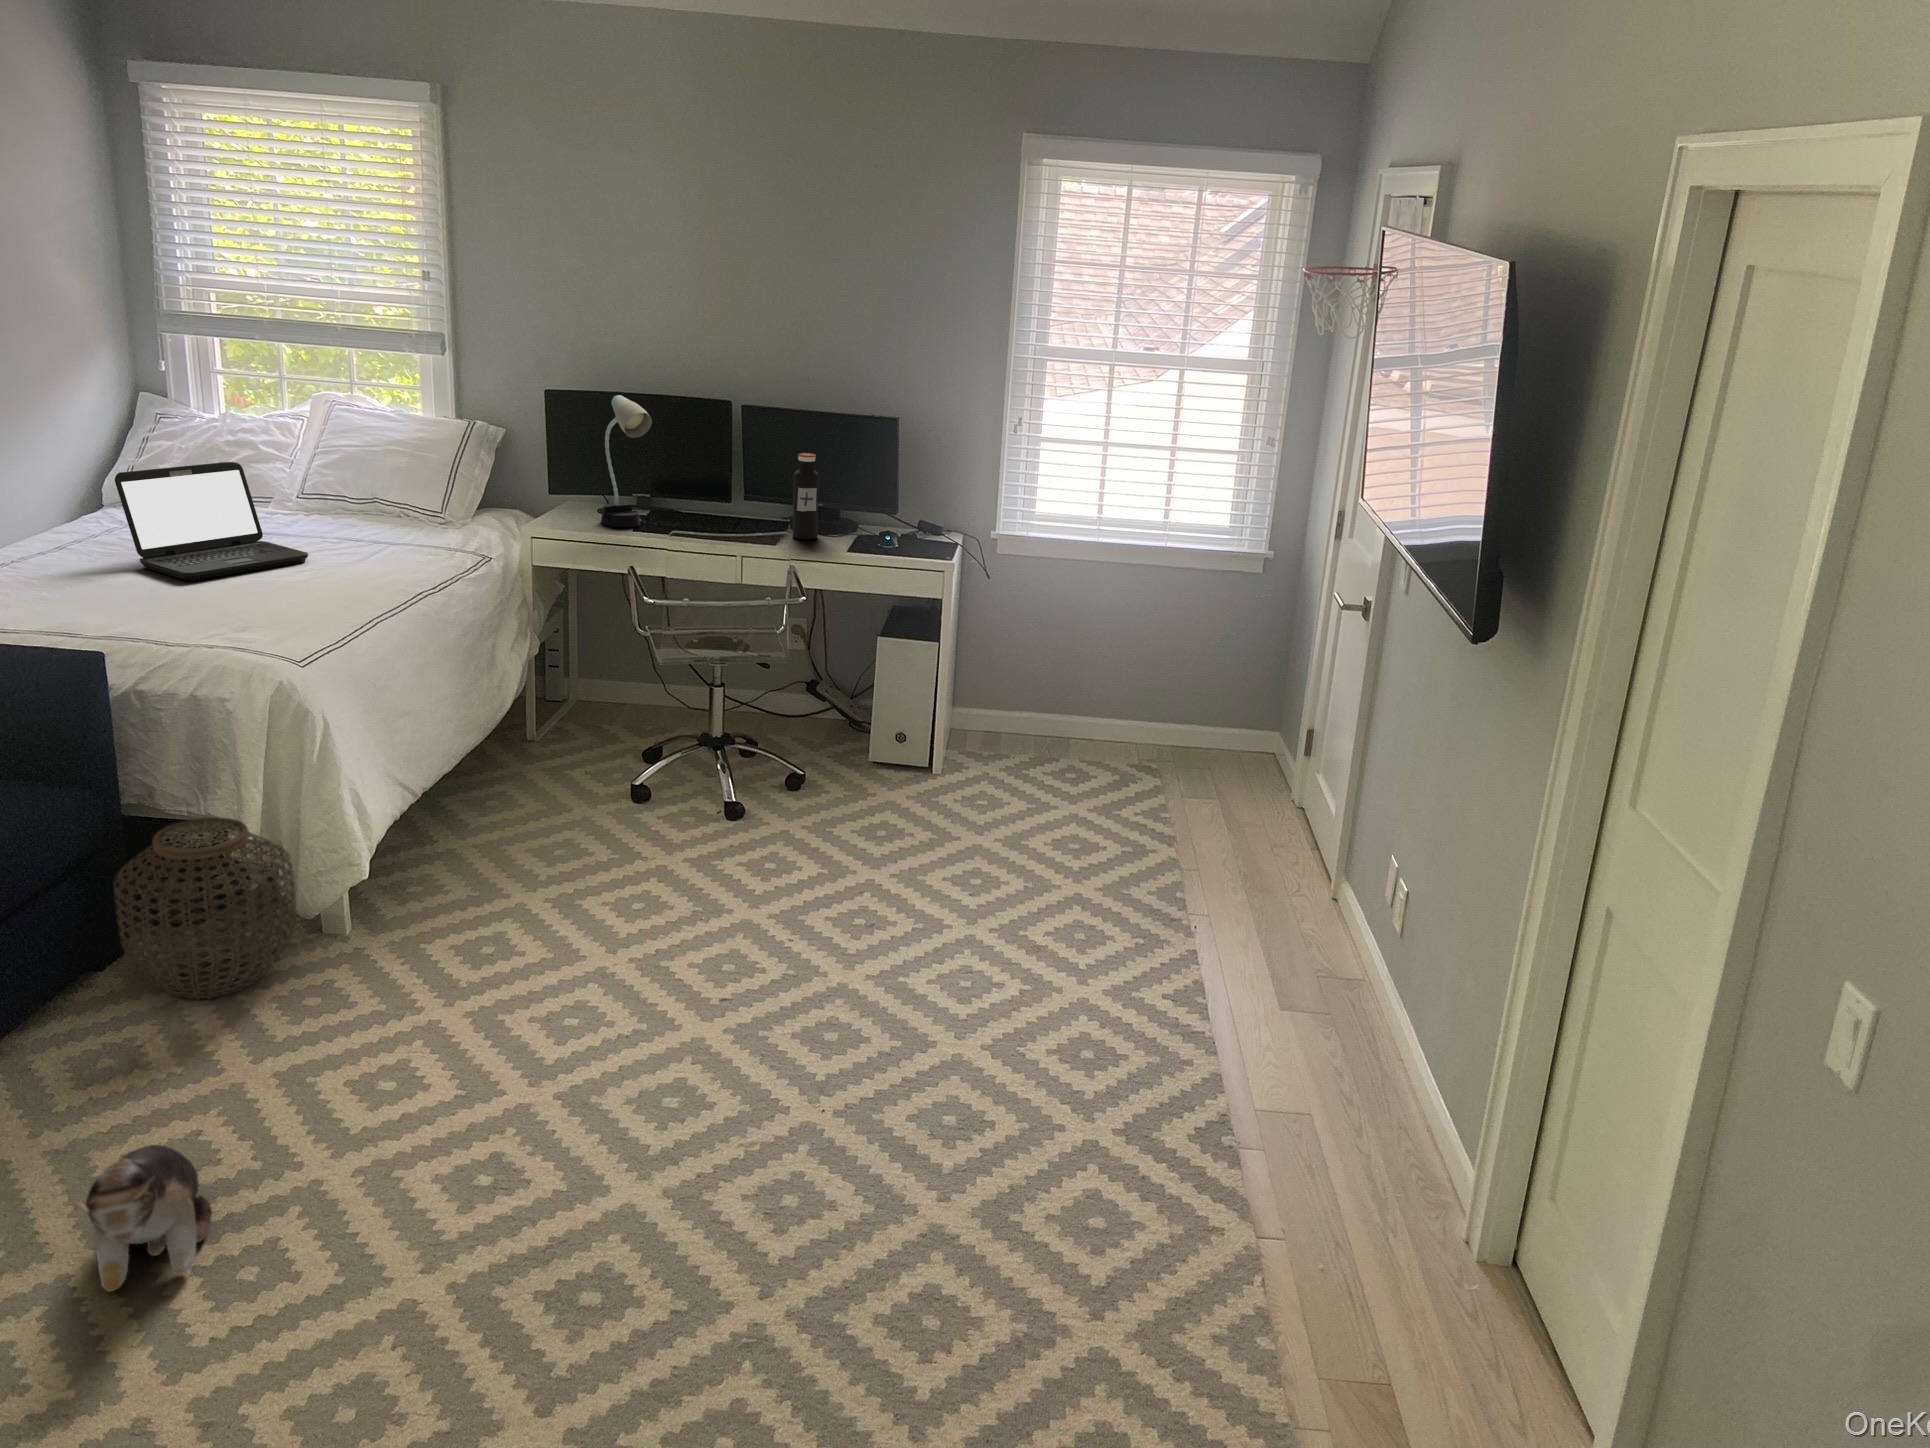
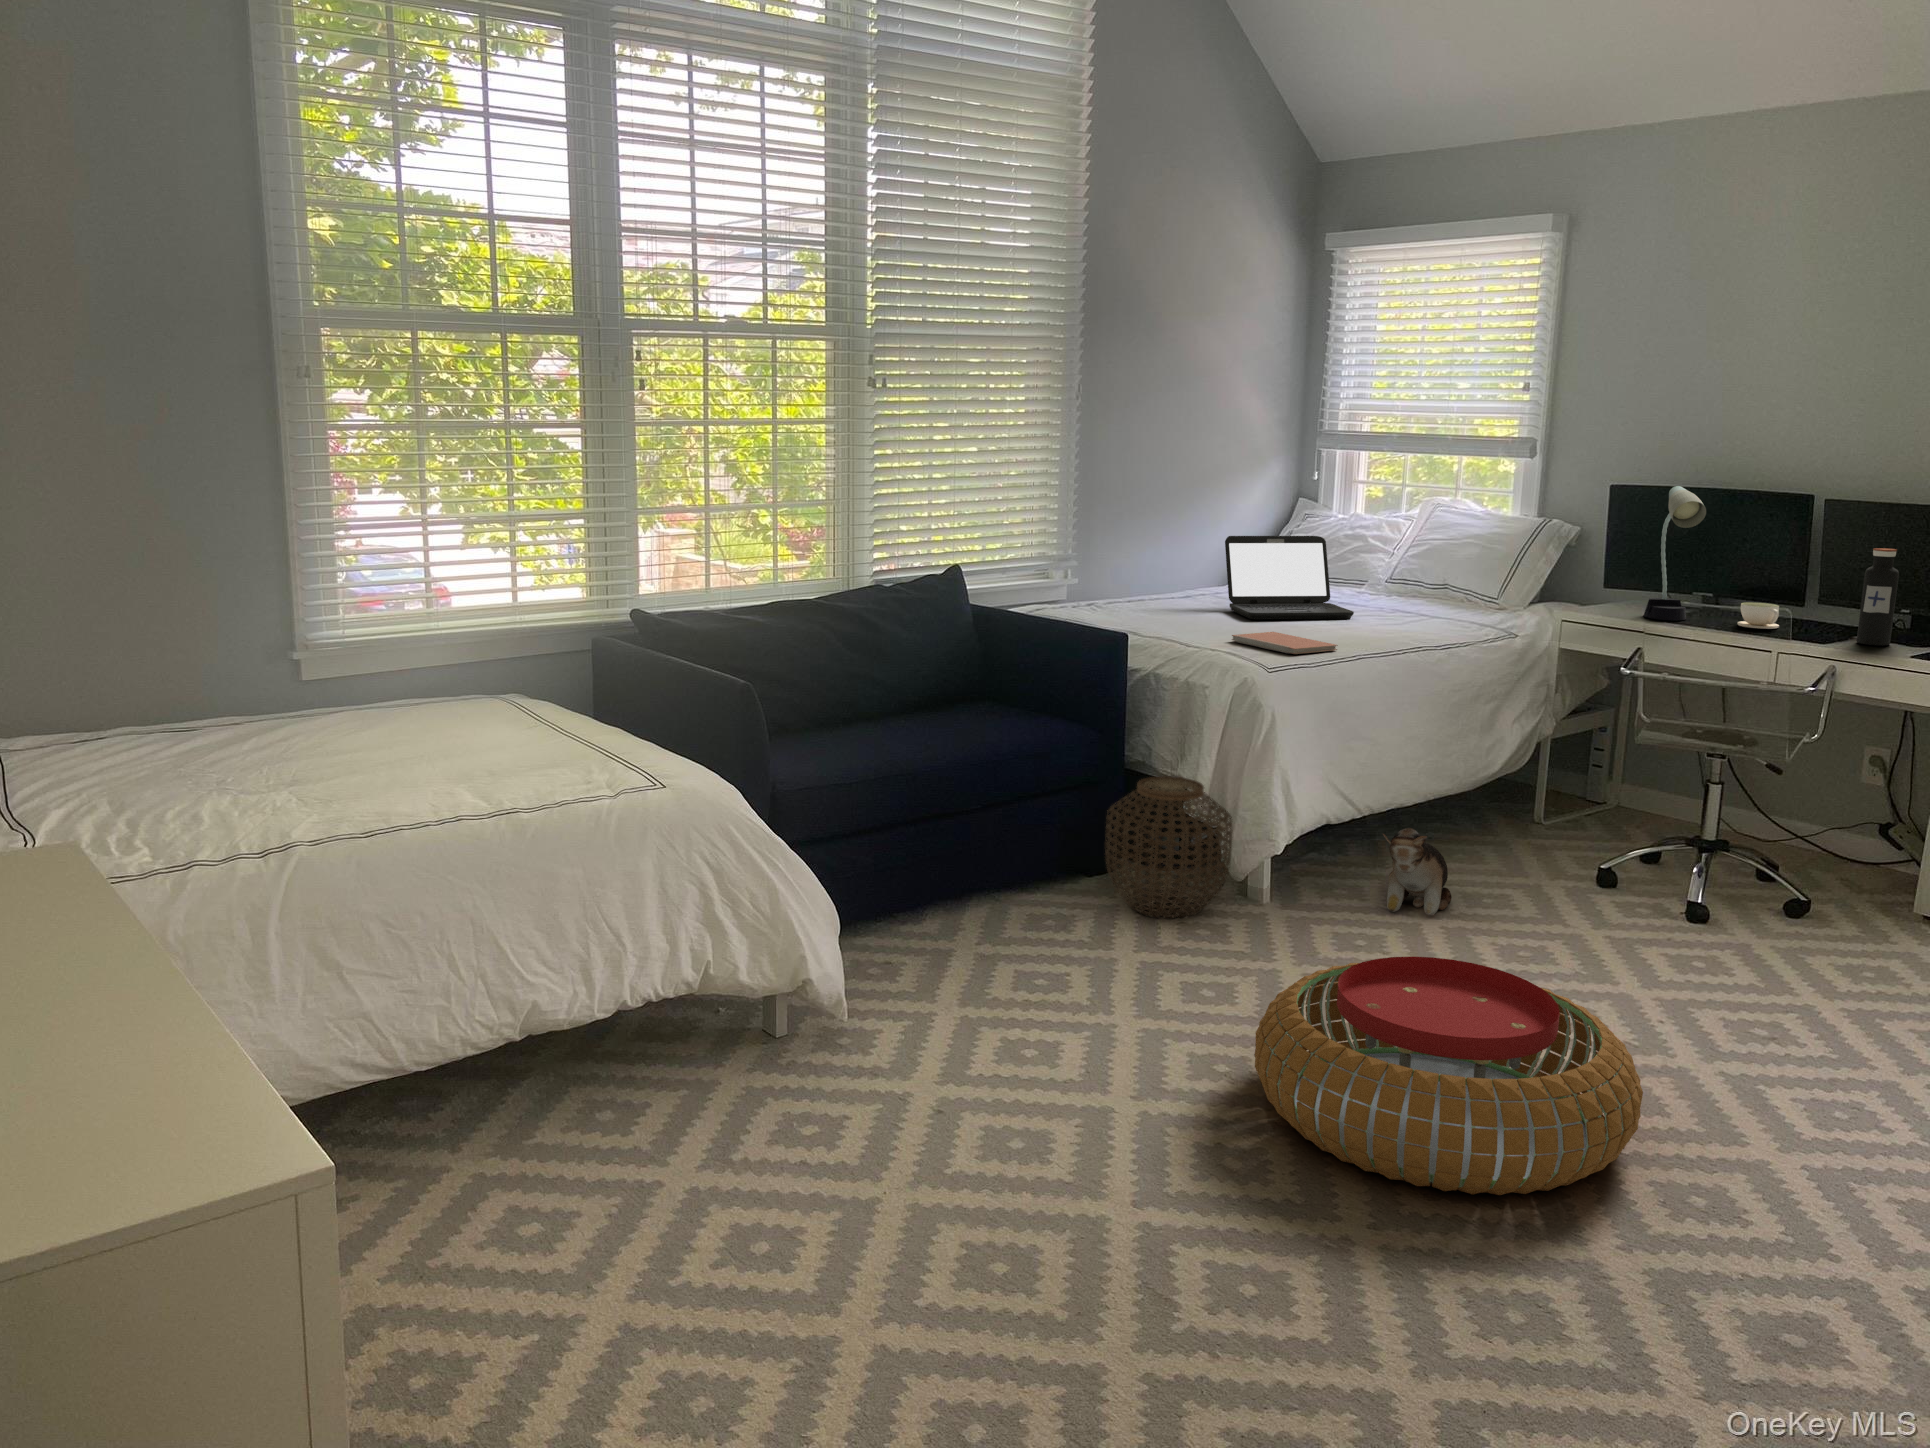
coffee cup: none [688,503,724,529] -> present [1737,602,1779,629]
notebook: none [202,602,348,636] -> present [1232,632,1338,654]
pouf: none [502,966,885,1239] -> present [1254,956,1643,1195]
plush toy: present [69,1145,212,1292] -> present [1383,828,1452,915]

